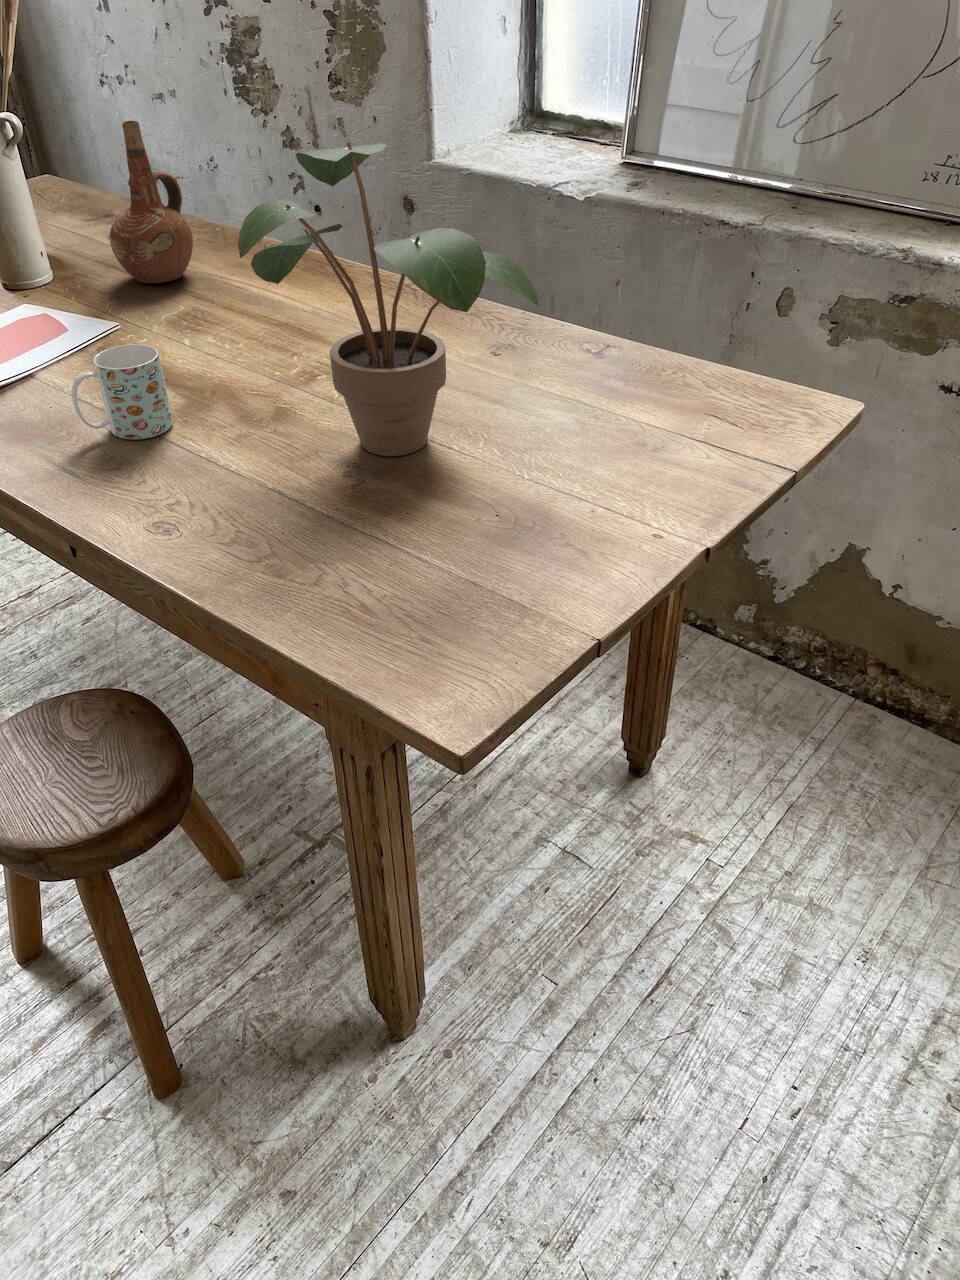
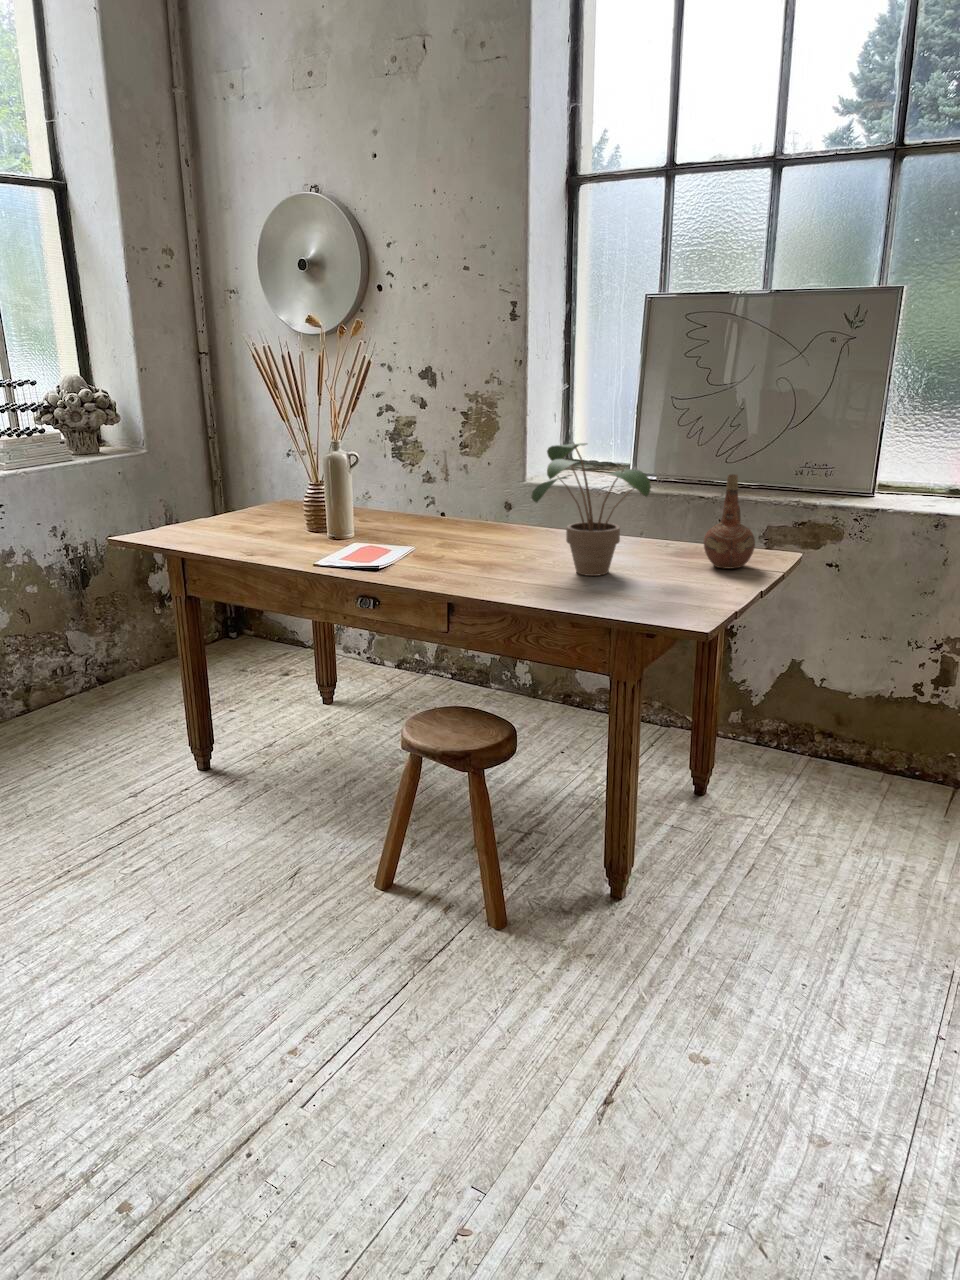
ceramic pitcher: present [110,121,193,283] -> present [704,474,755,569]
mug: present [72,344,173,439] -> none [441,535,480,577]

